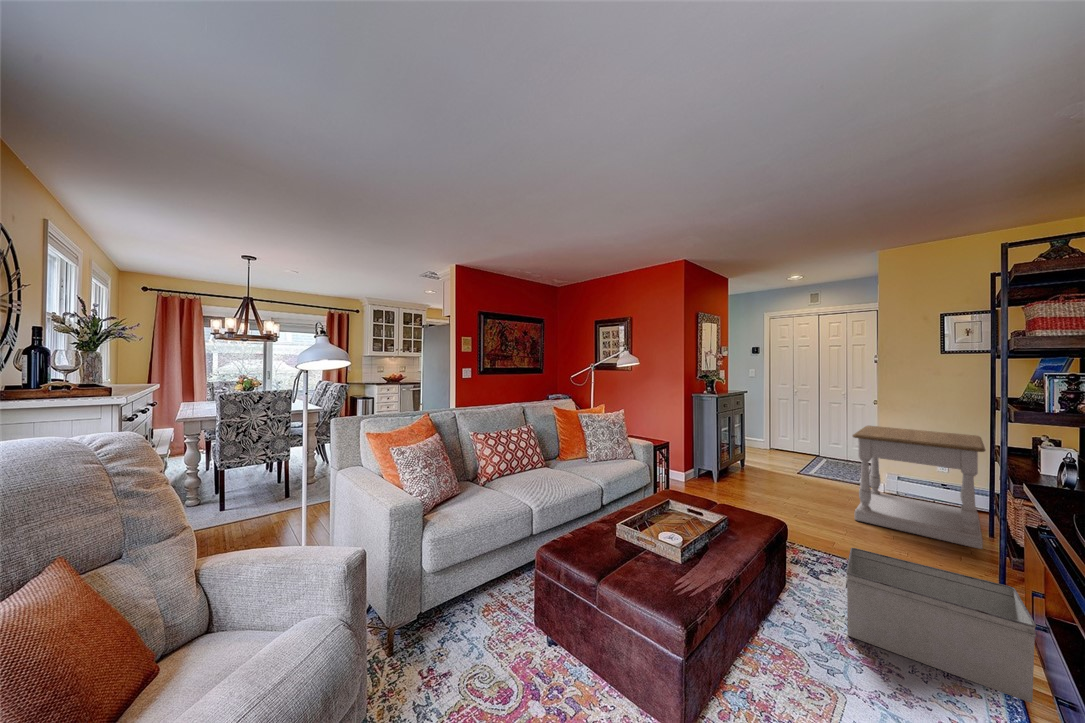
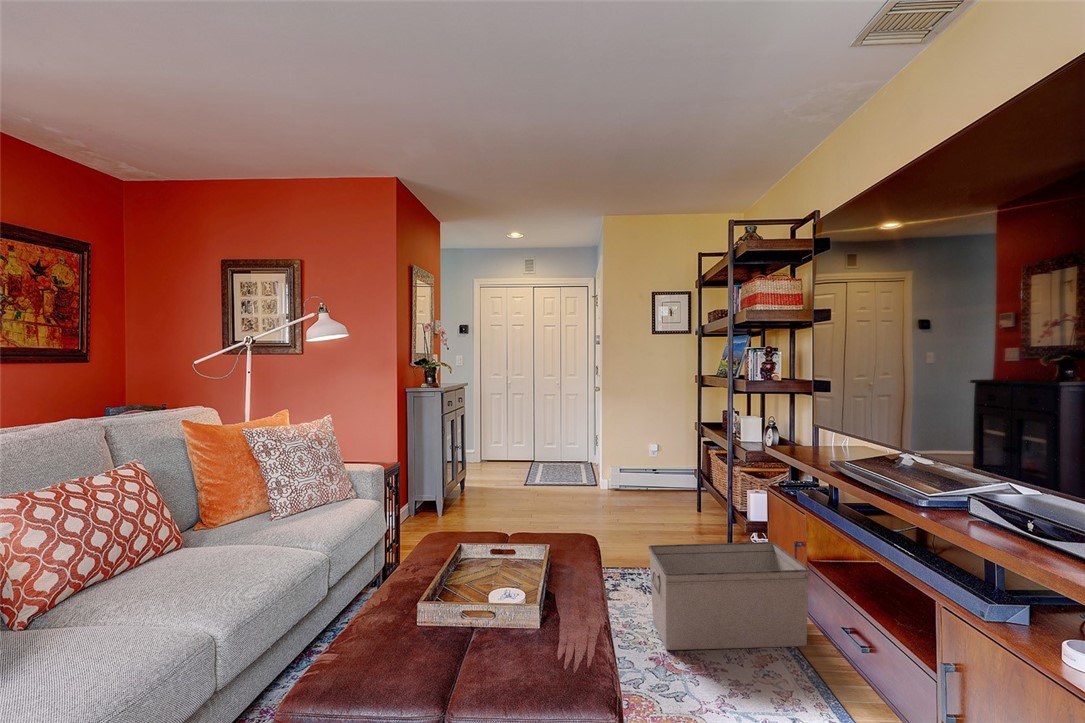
side table: present [853,426,985,549] -> none [595,414,701,522]

